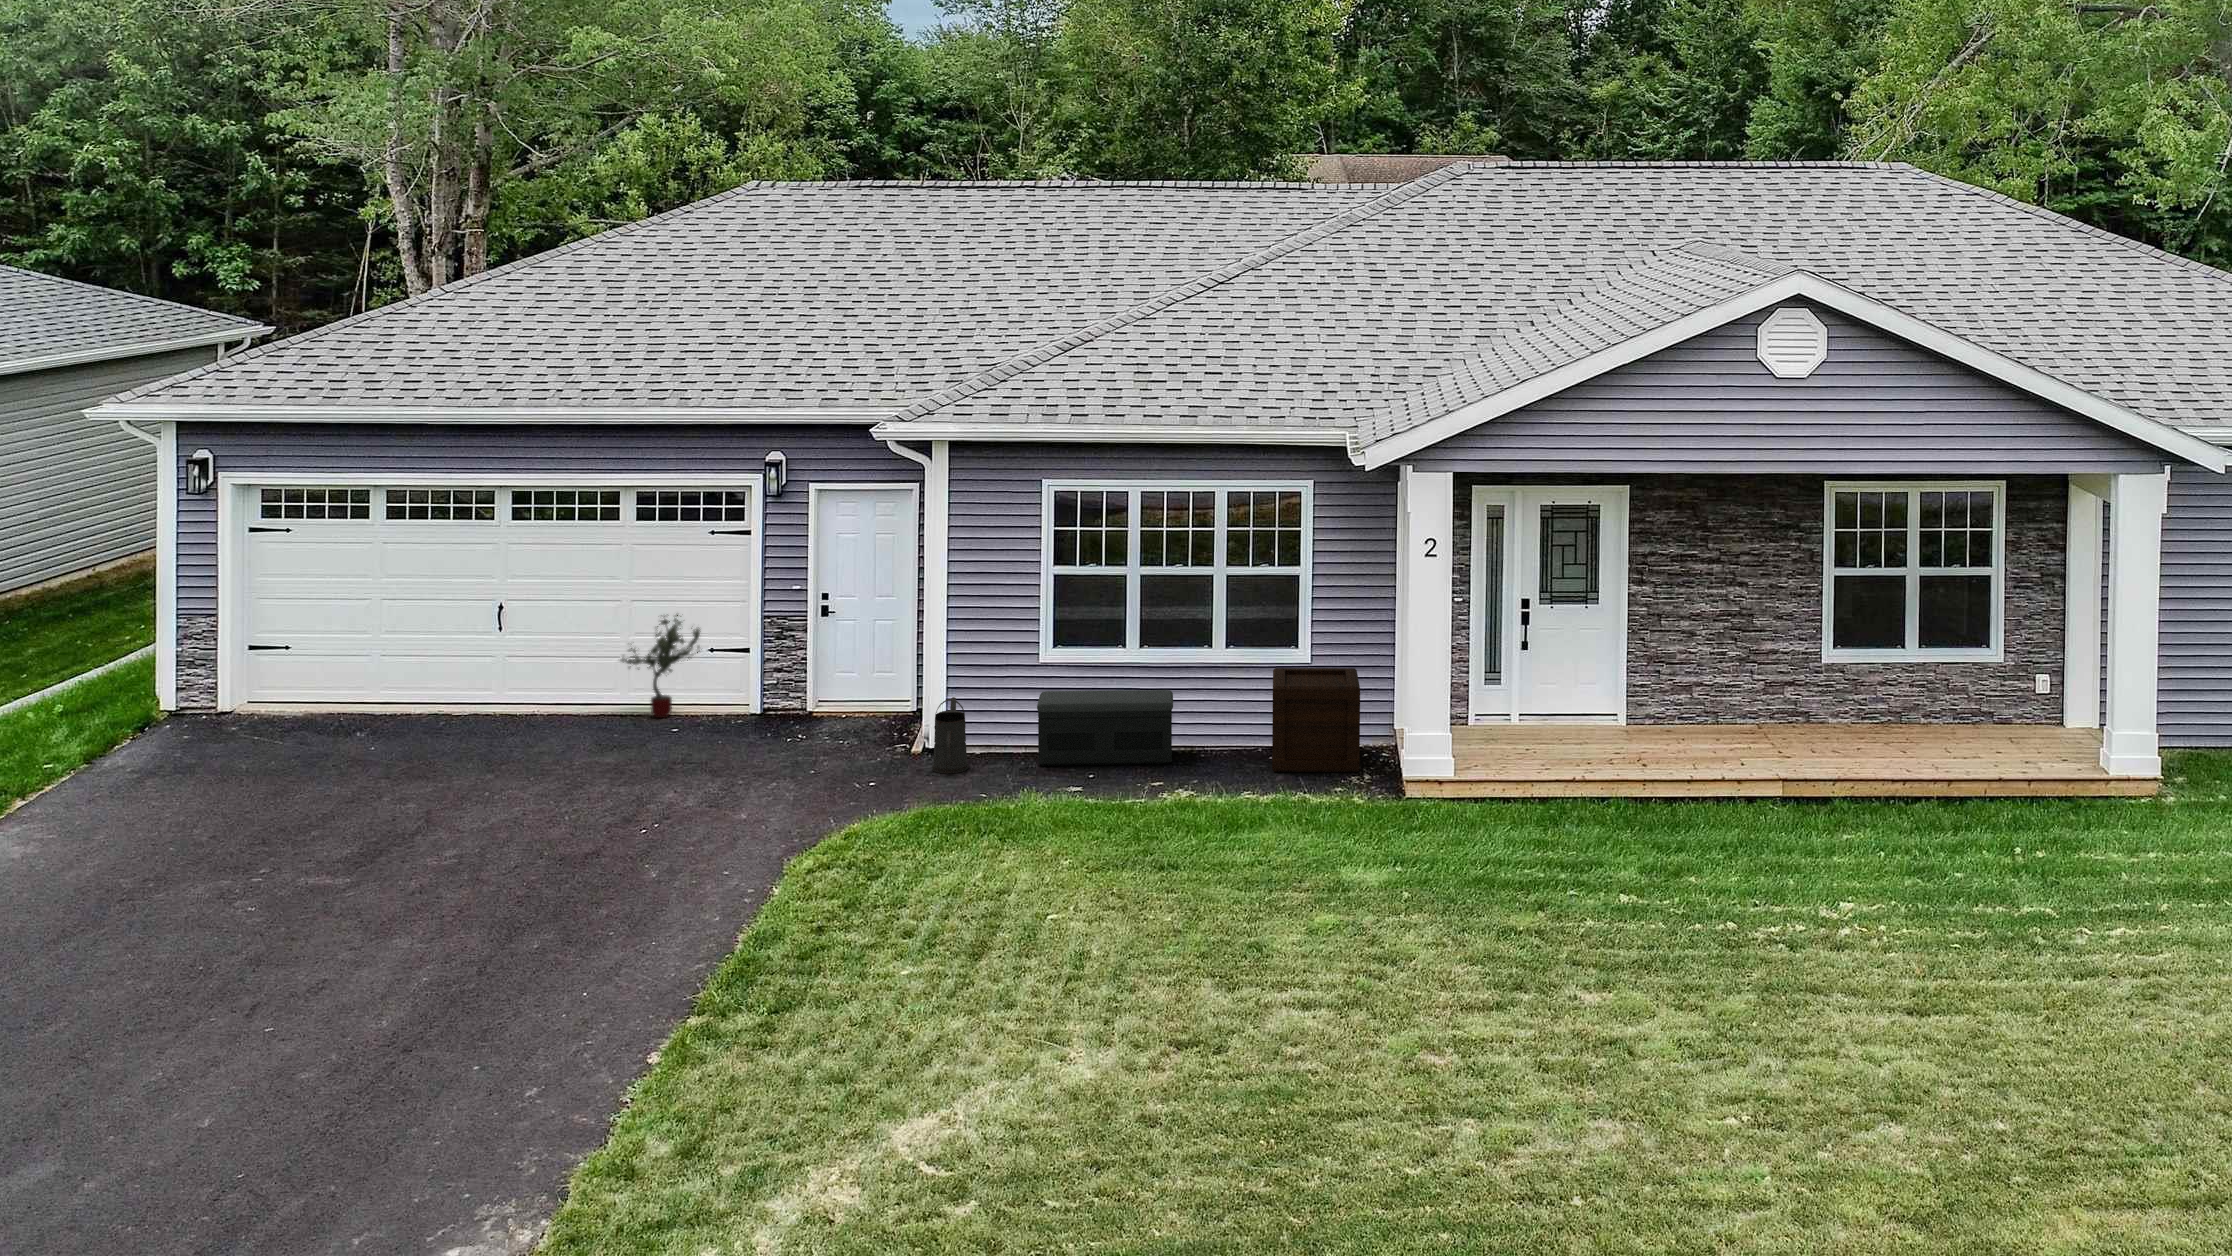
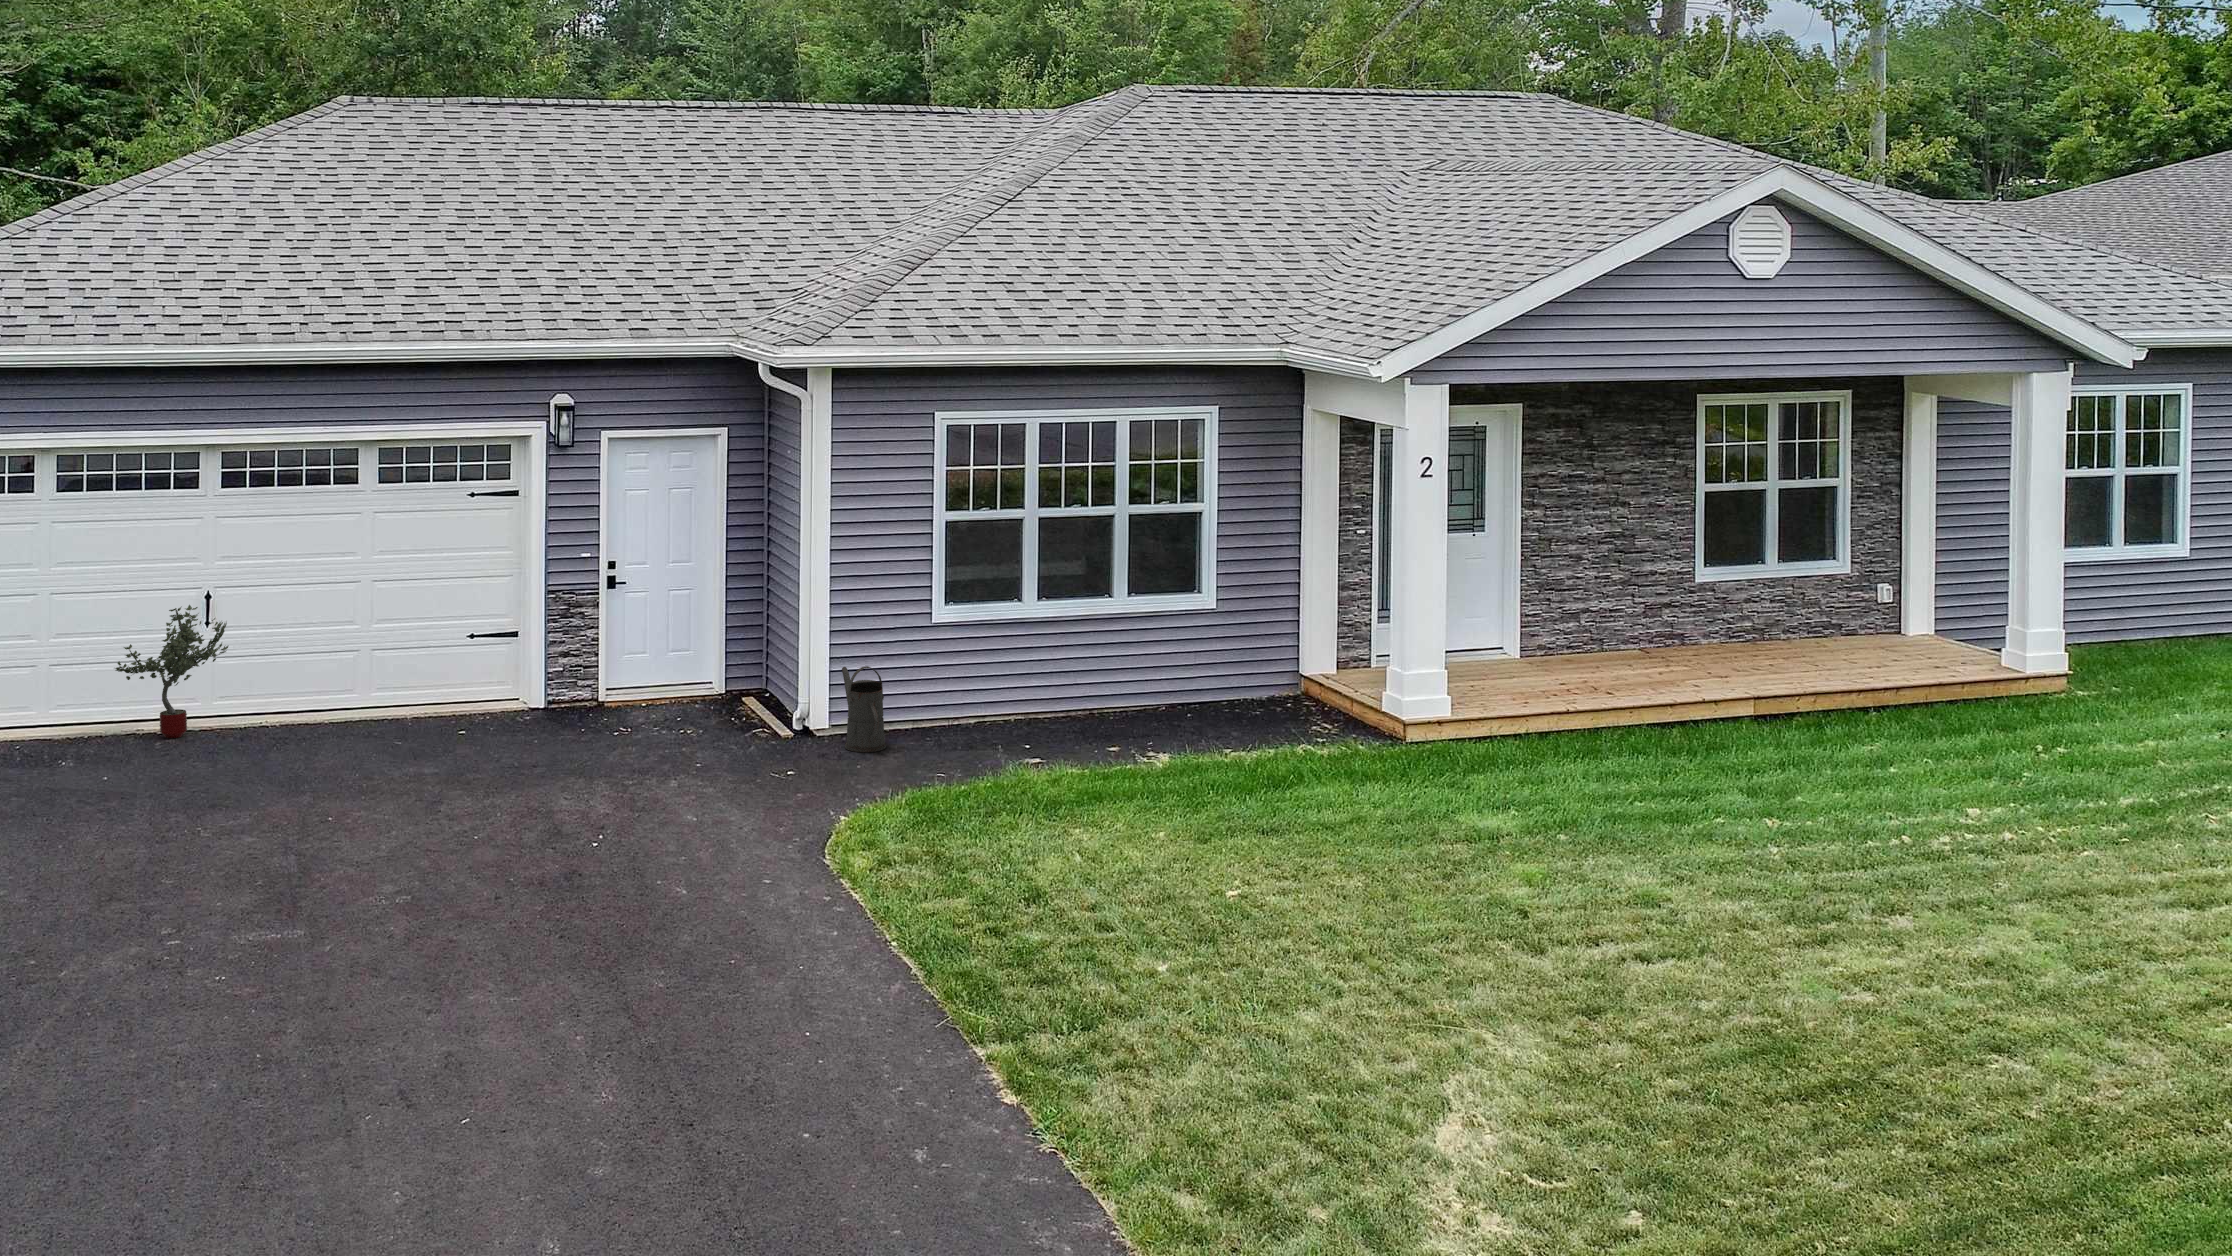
potted tree: present [621,614,701,718] -> present [115,605,228,738]
wooden crate: present [1272,668,1360,772] -> none [1183,610,1308,726]
storage bench: present [1037,690,1173,766] -> none [940,645,1101,737]

